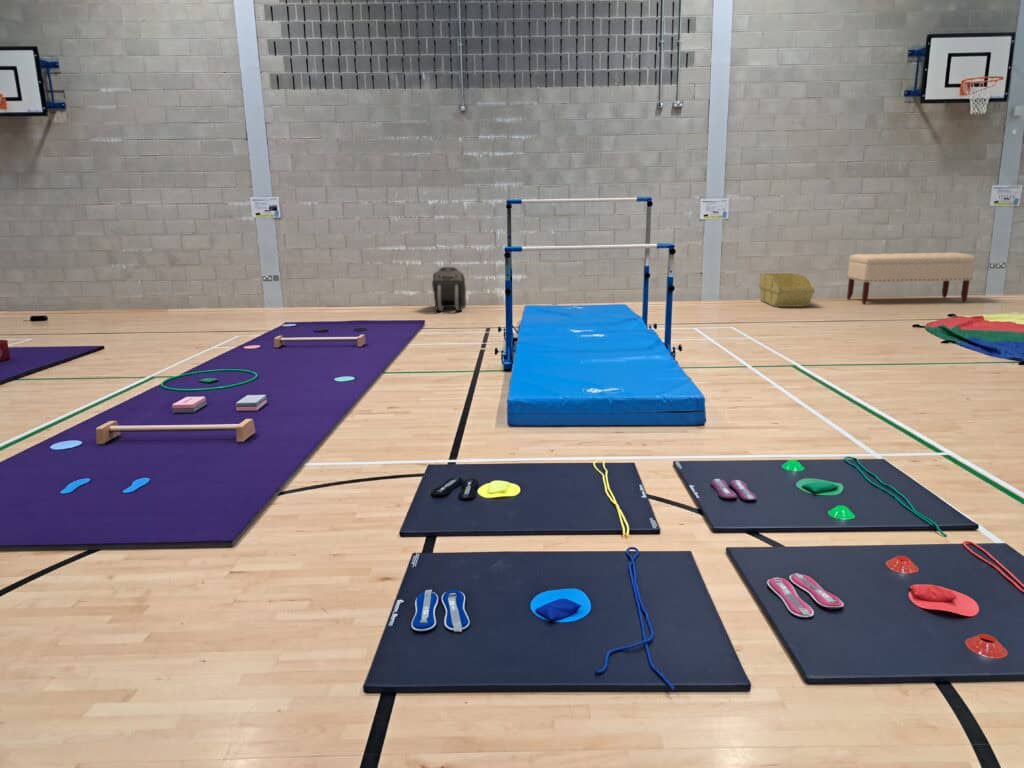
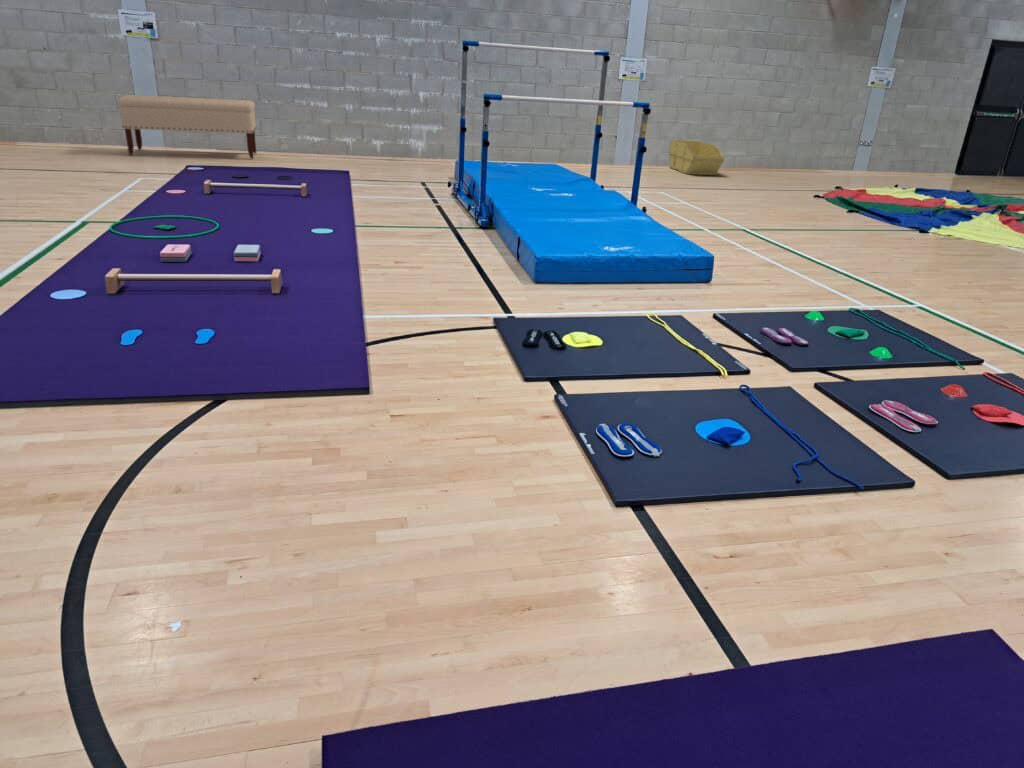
bench: present [847,252,975,304] -> present [118,95,256,159]
backpack: present [432,267,466,311] -> none [345,112,383,163]

